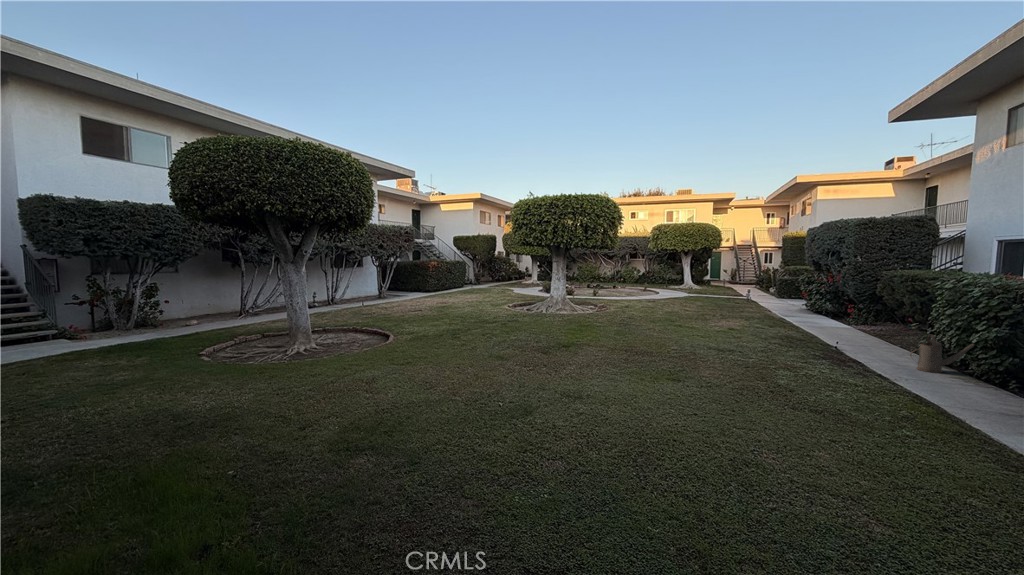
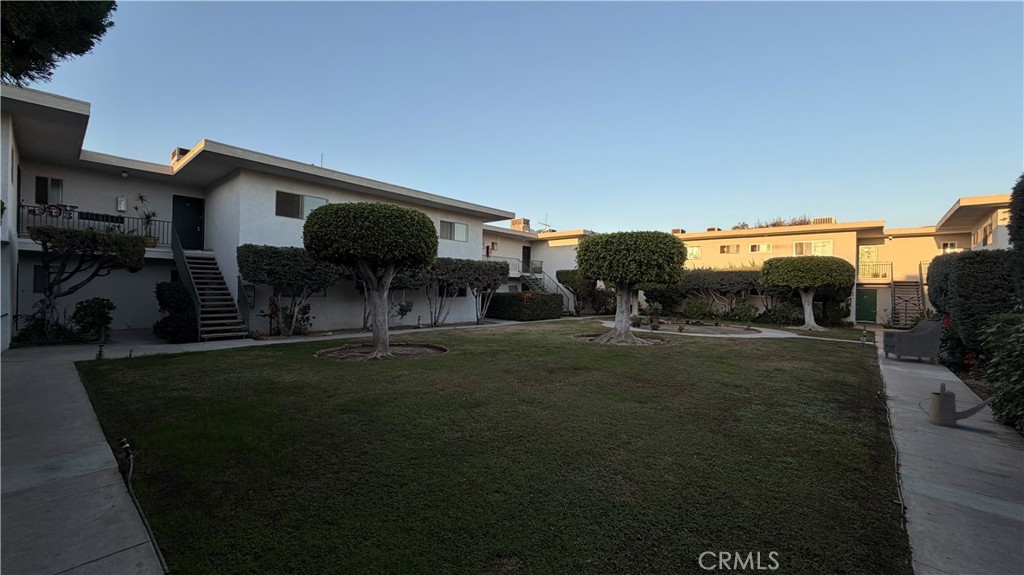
chair: none [781,277,829,314] -> present [883,320,942,364]

